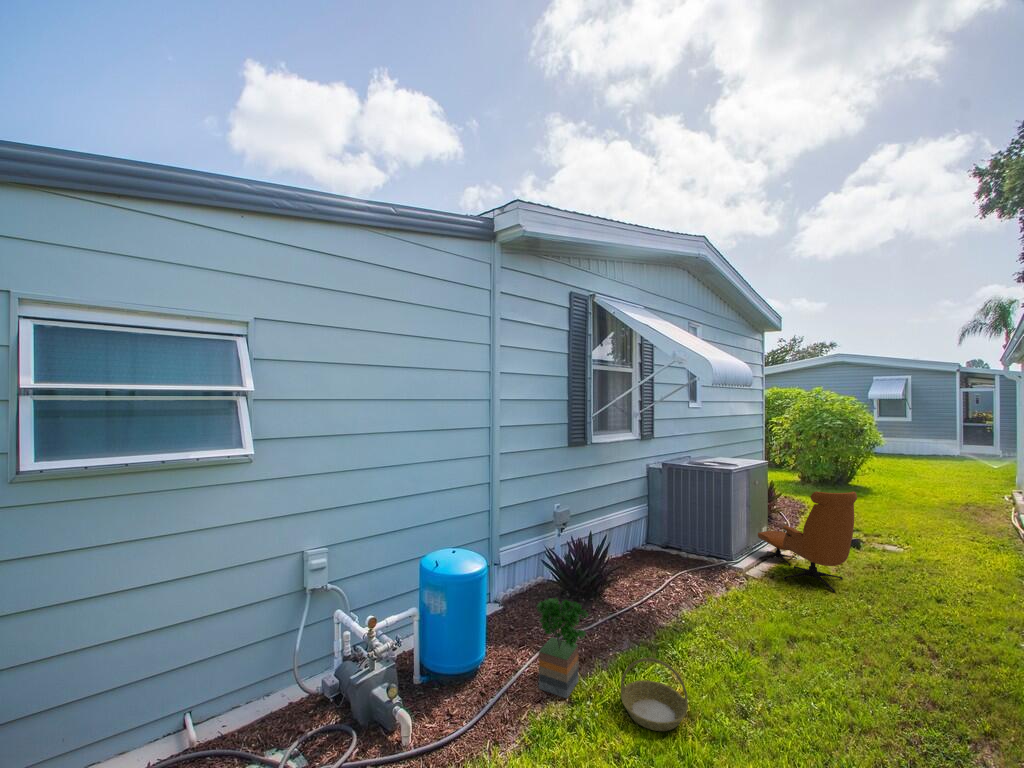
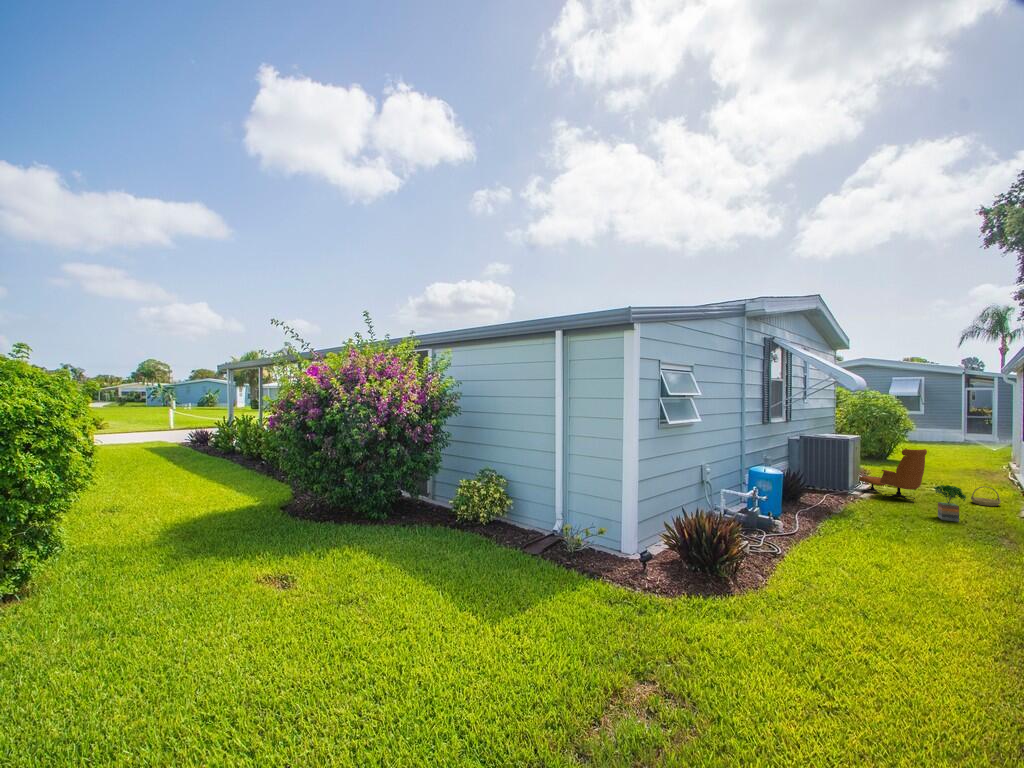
potted tree: present [537,598,588,698] -> present [934,485,966,522]
basket: present [621,658,688,731] -> present [971,486,1001,506]

